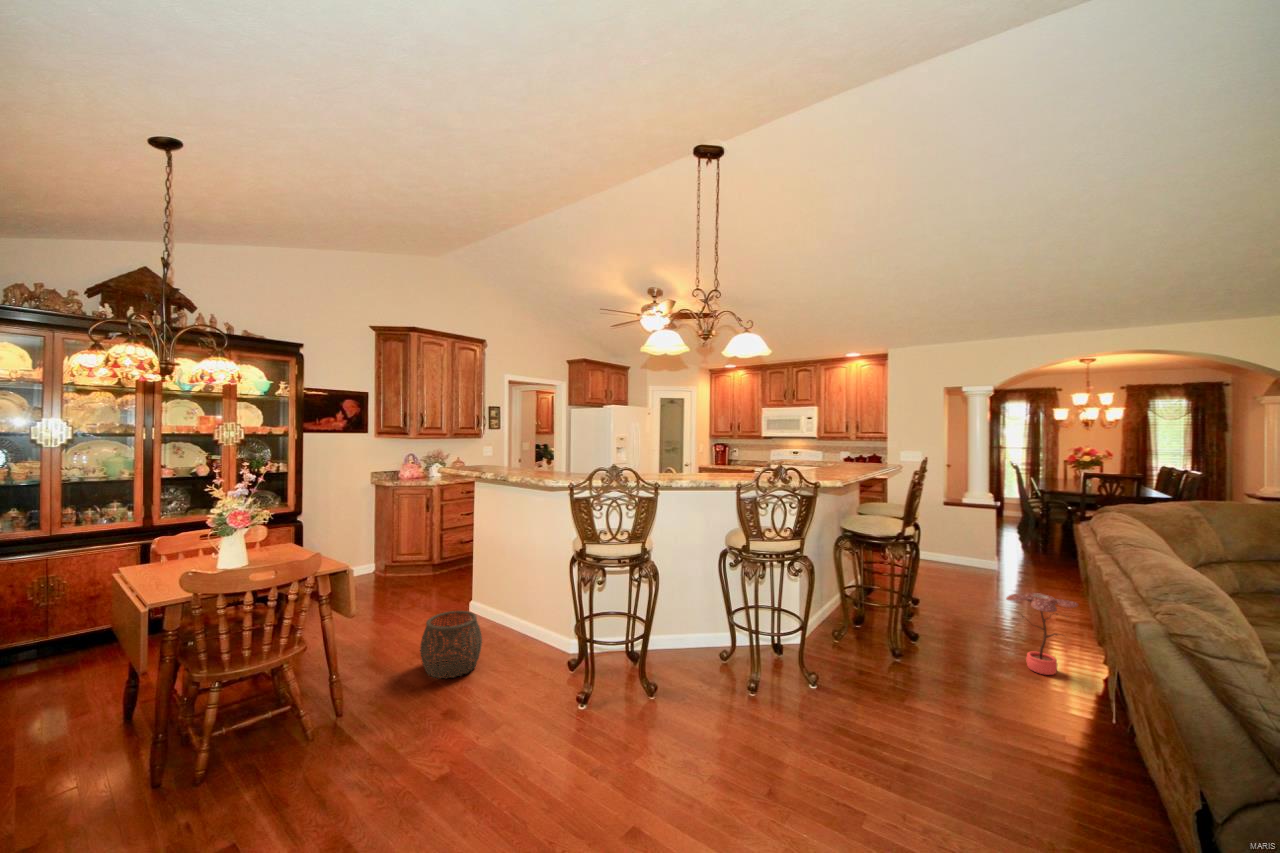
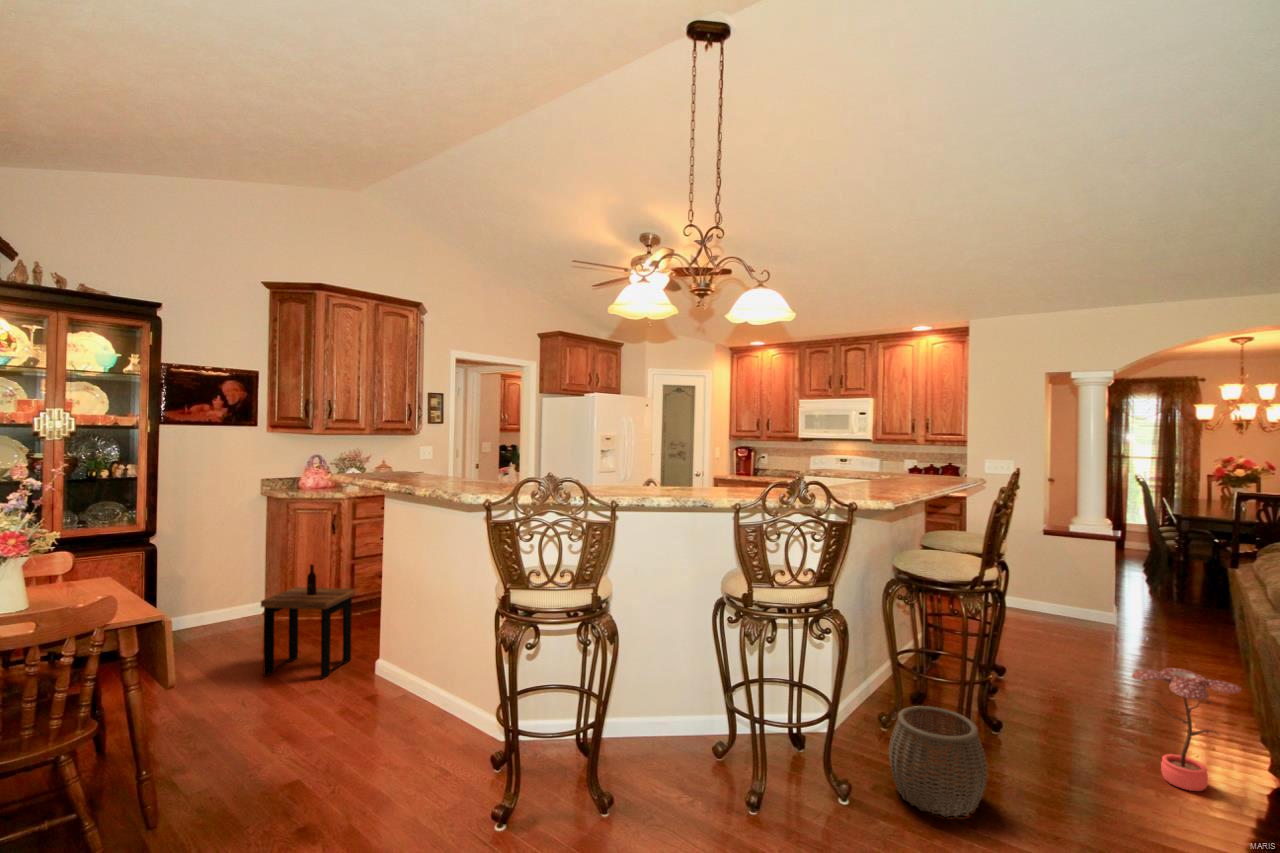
side table: none [386,534,451,616] -> present [261,564,355,679]
woven basket: present [420,611,482,679] -> present [889,706,988,817]

